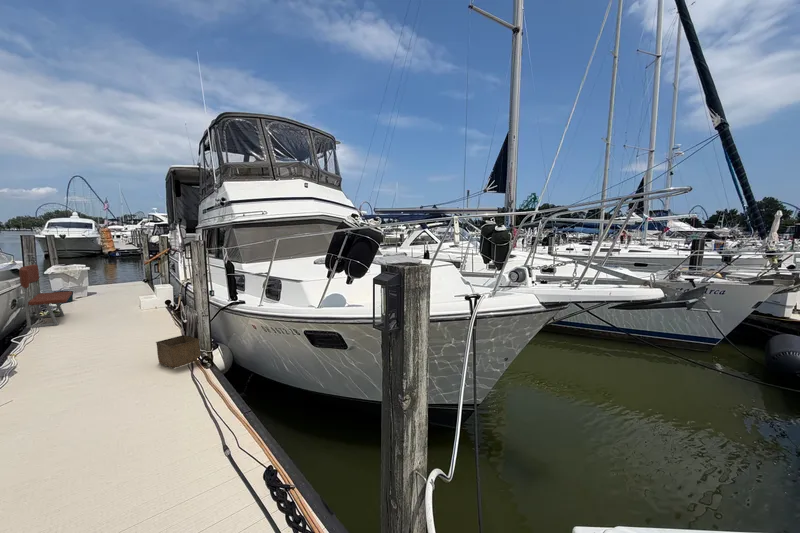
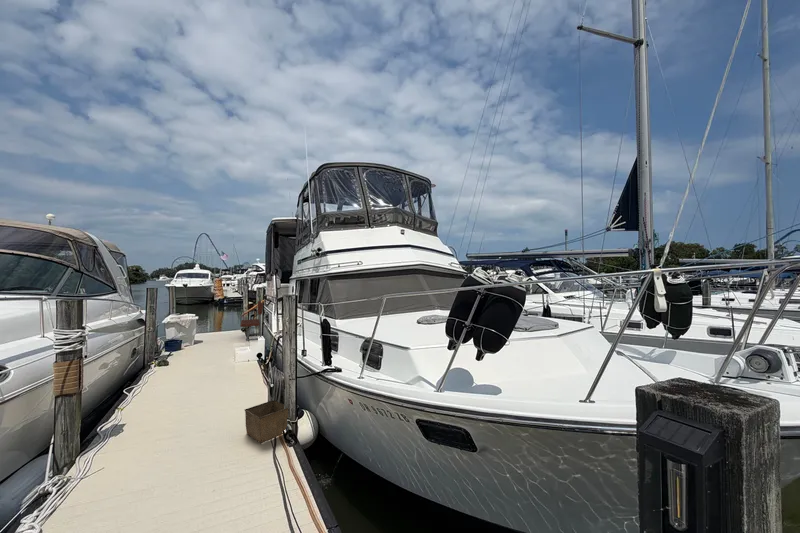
bench: present [19,265,72,328] -> present [240,301,263,341]

